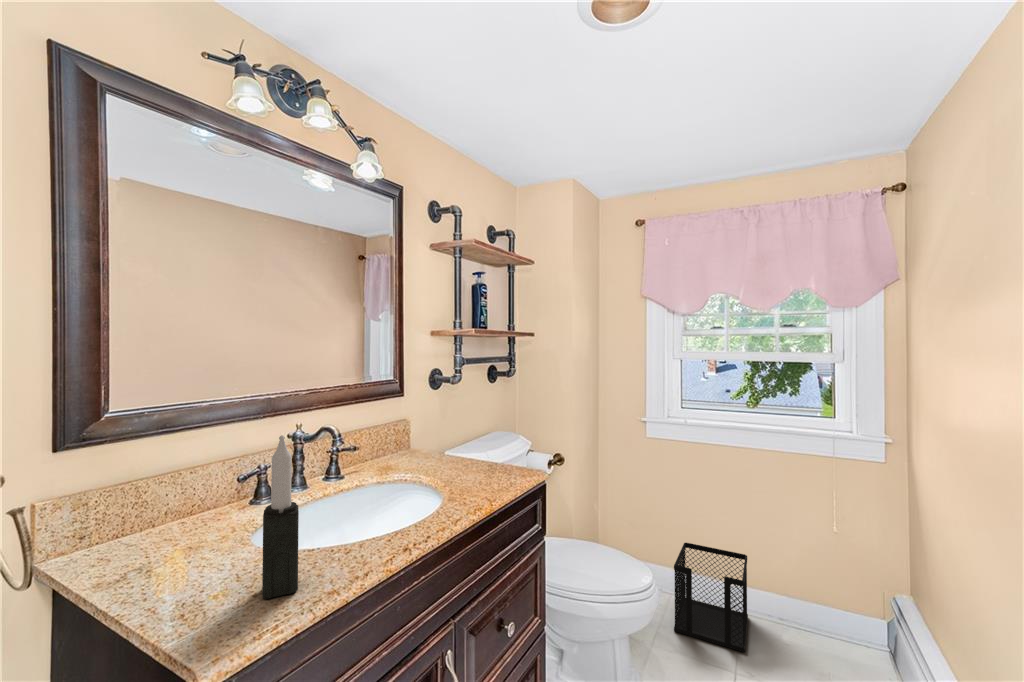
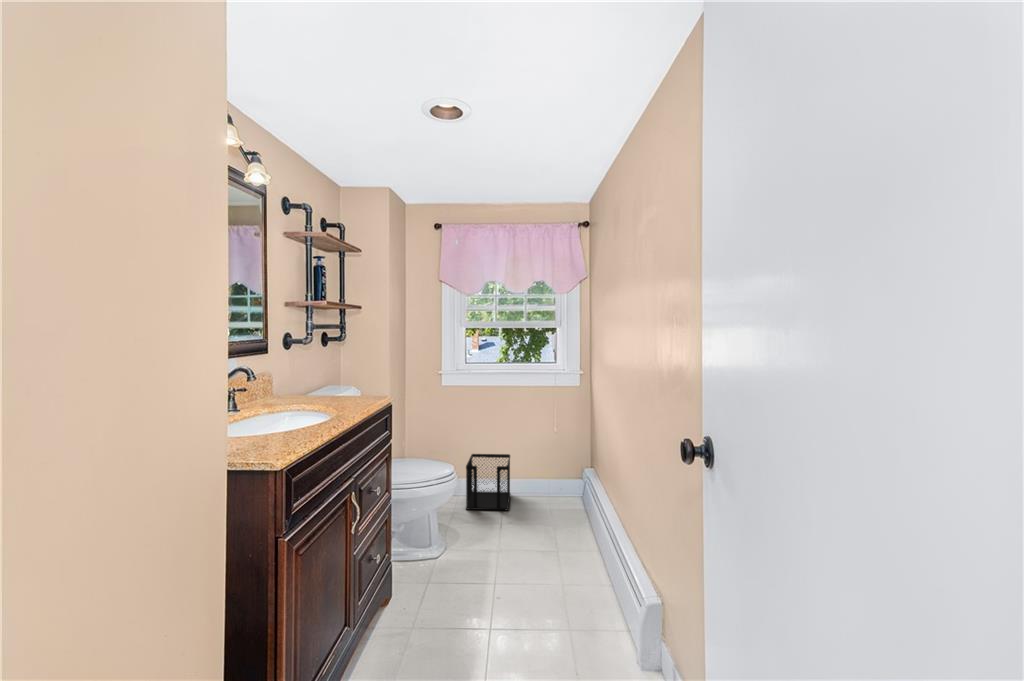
candle: present [262,435,299,599] -> none [257,359,281,449]

